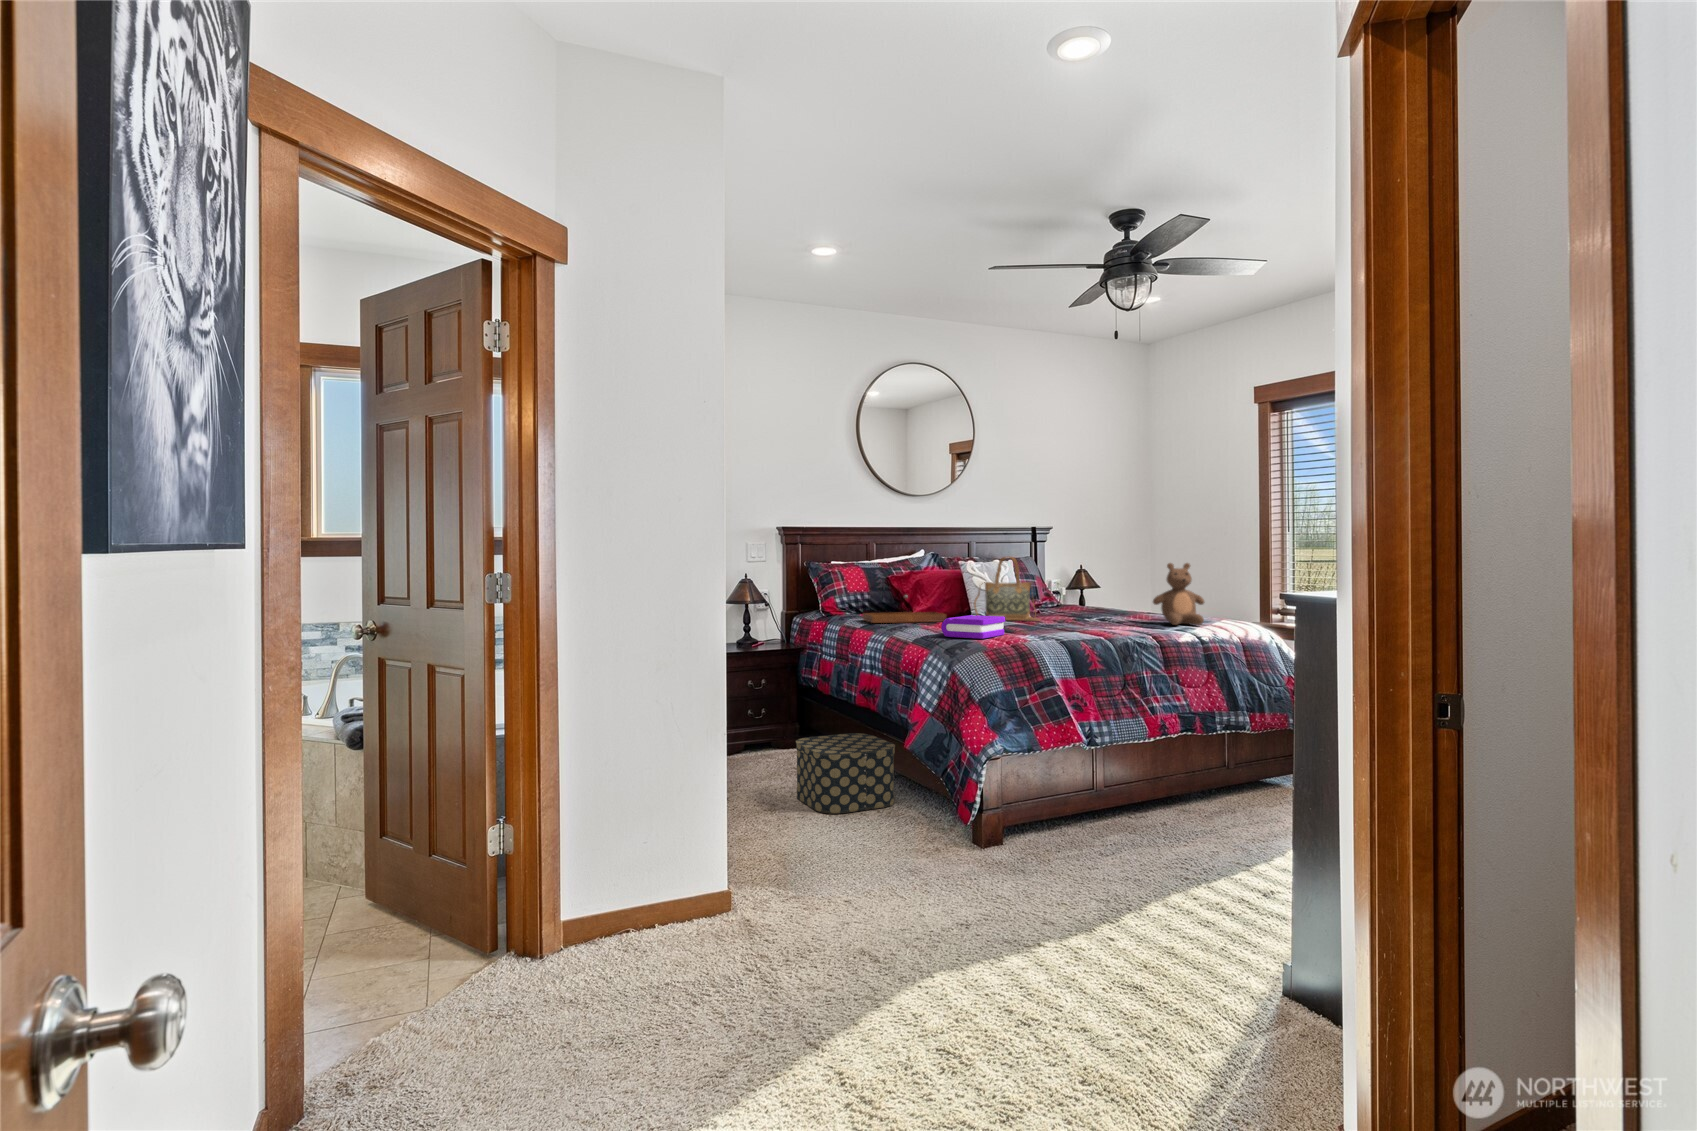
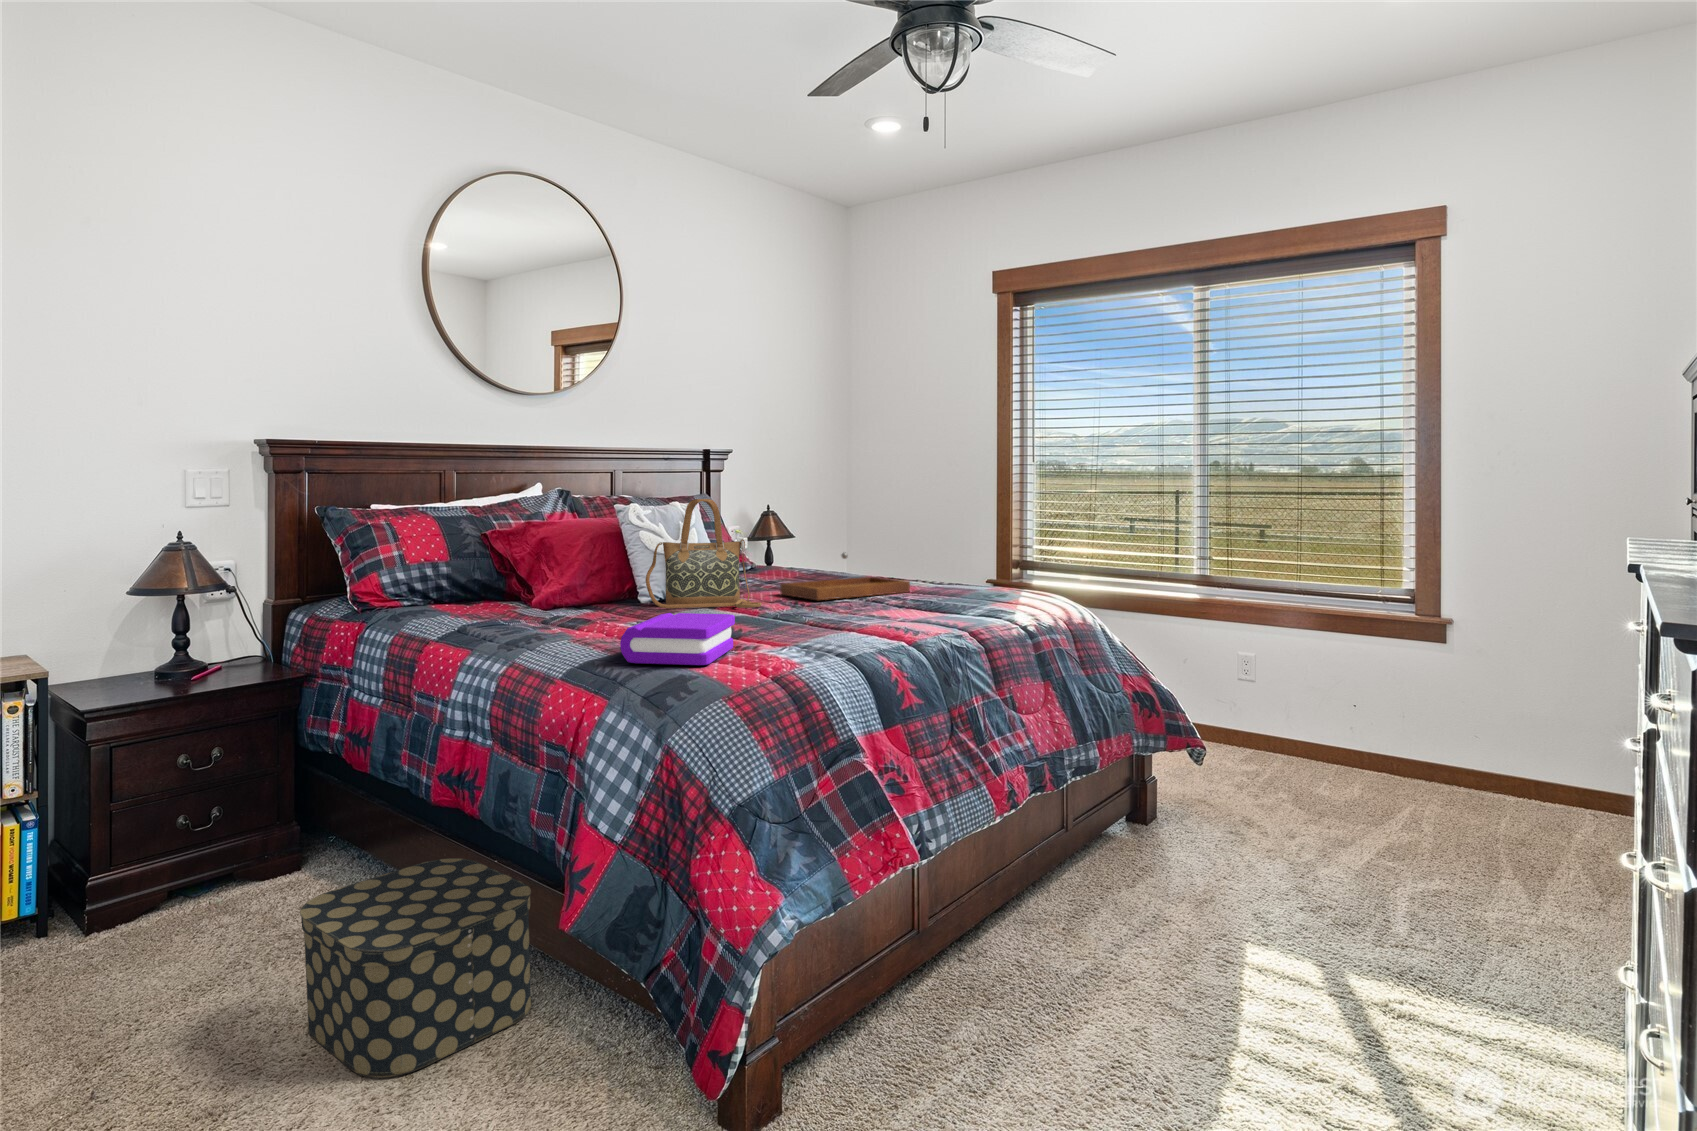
teddy bear: present [1153,563,1205,625] -> none [936,509,1015,608]
tray: present [863,595,946,623] -> present [780,553,910,600]

